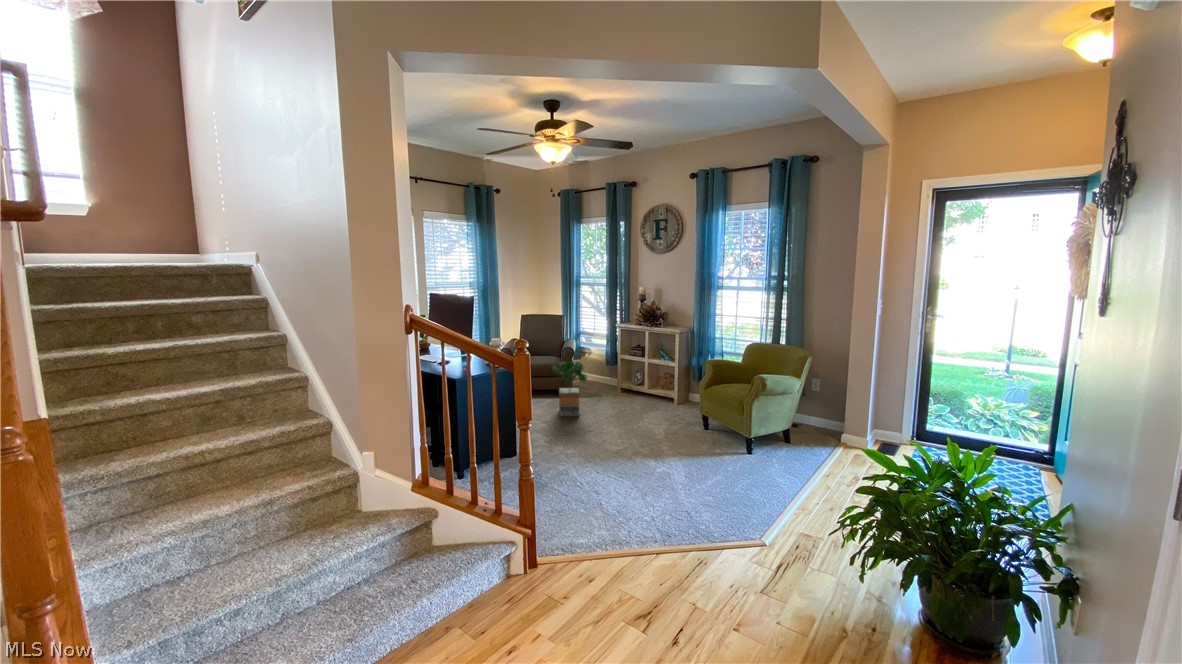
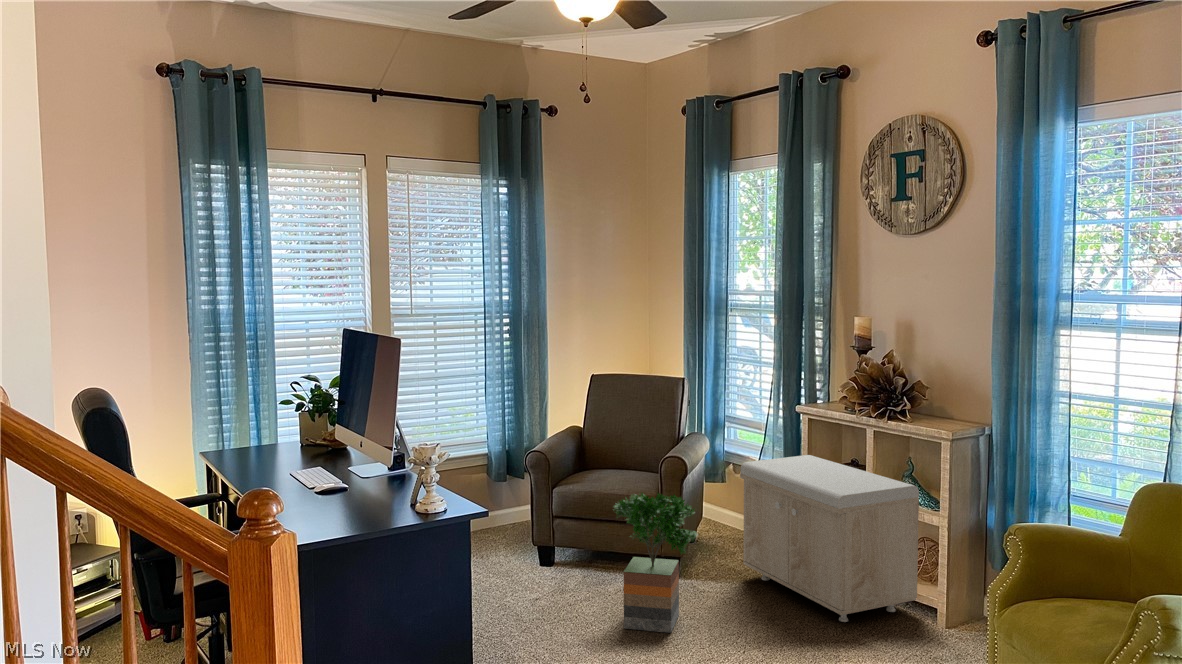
storage bench: none [596,344,669,407] -> present [740,455,919,622]

